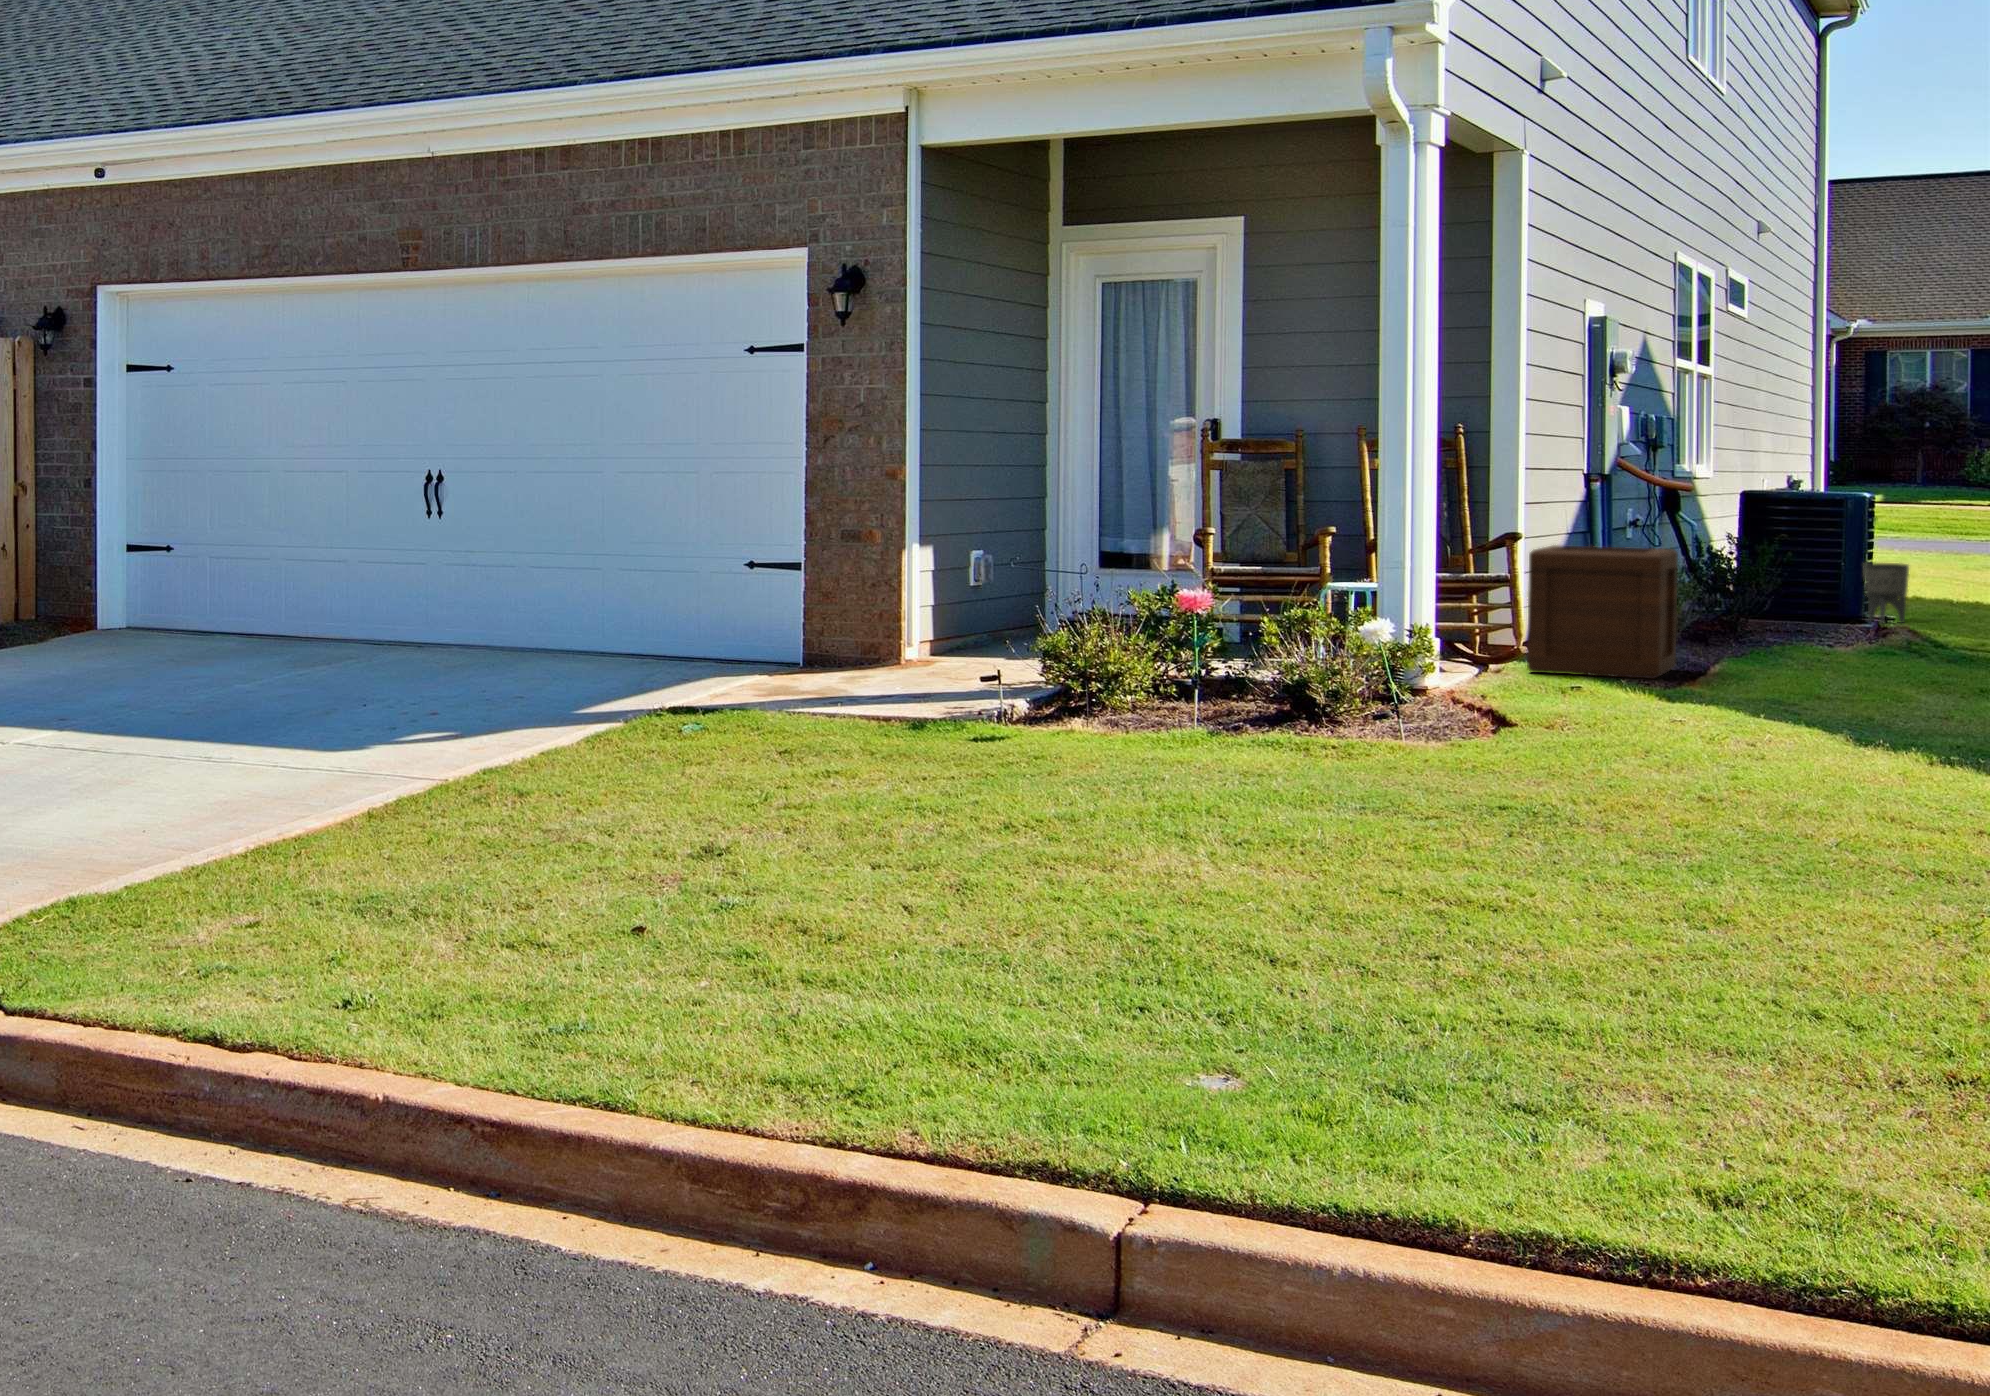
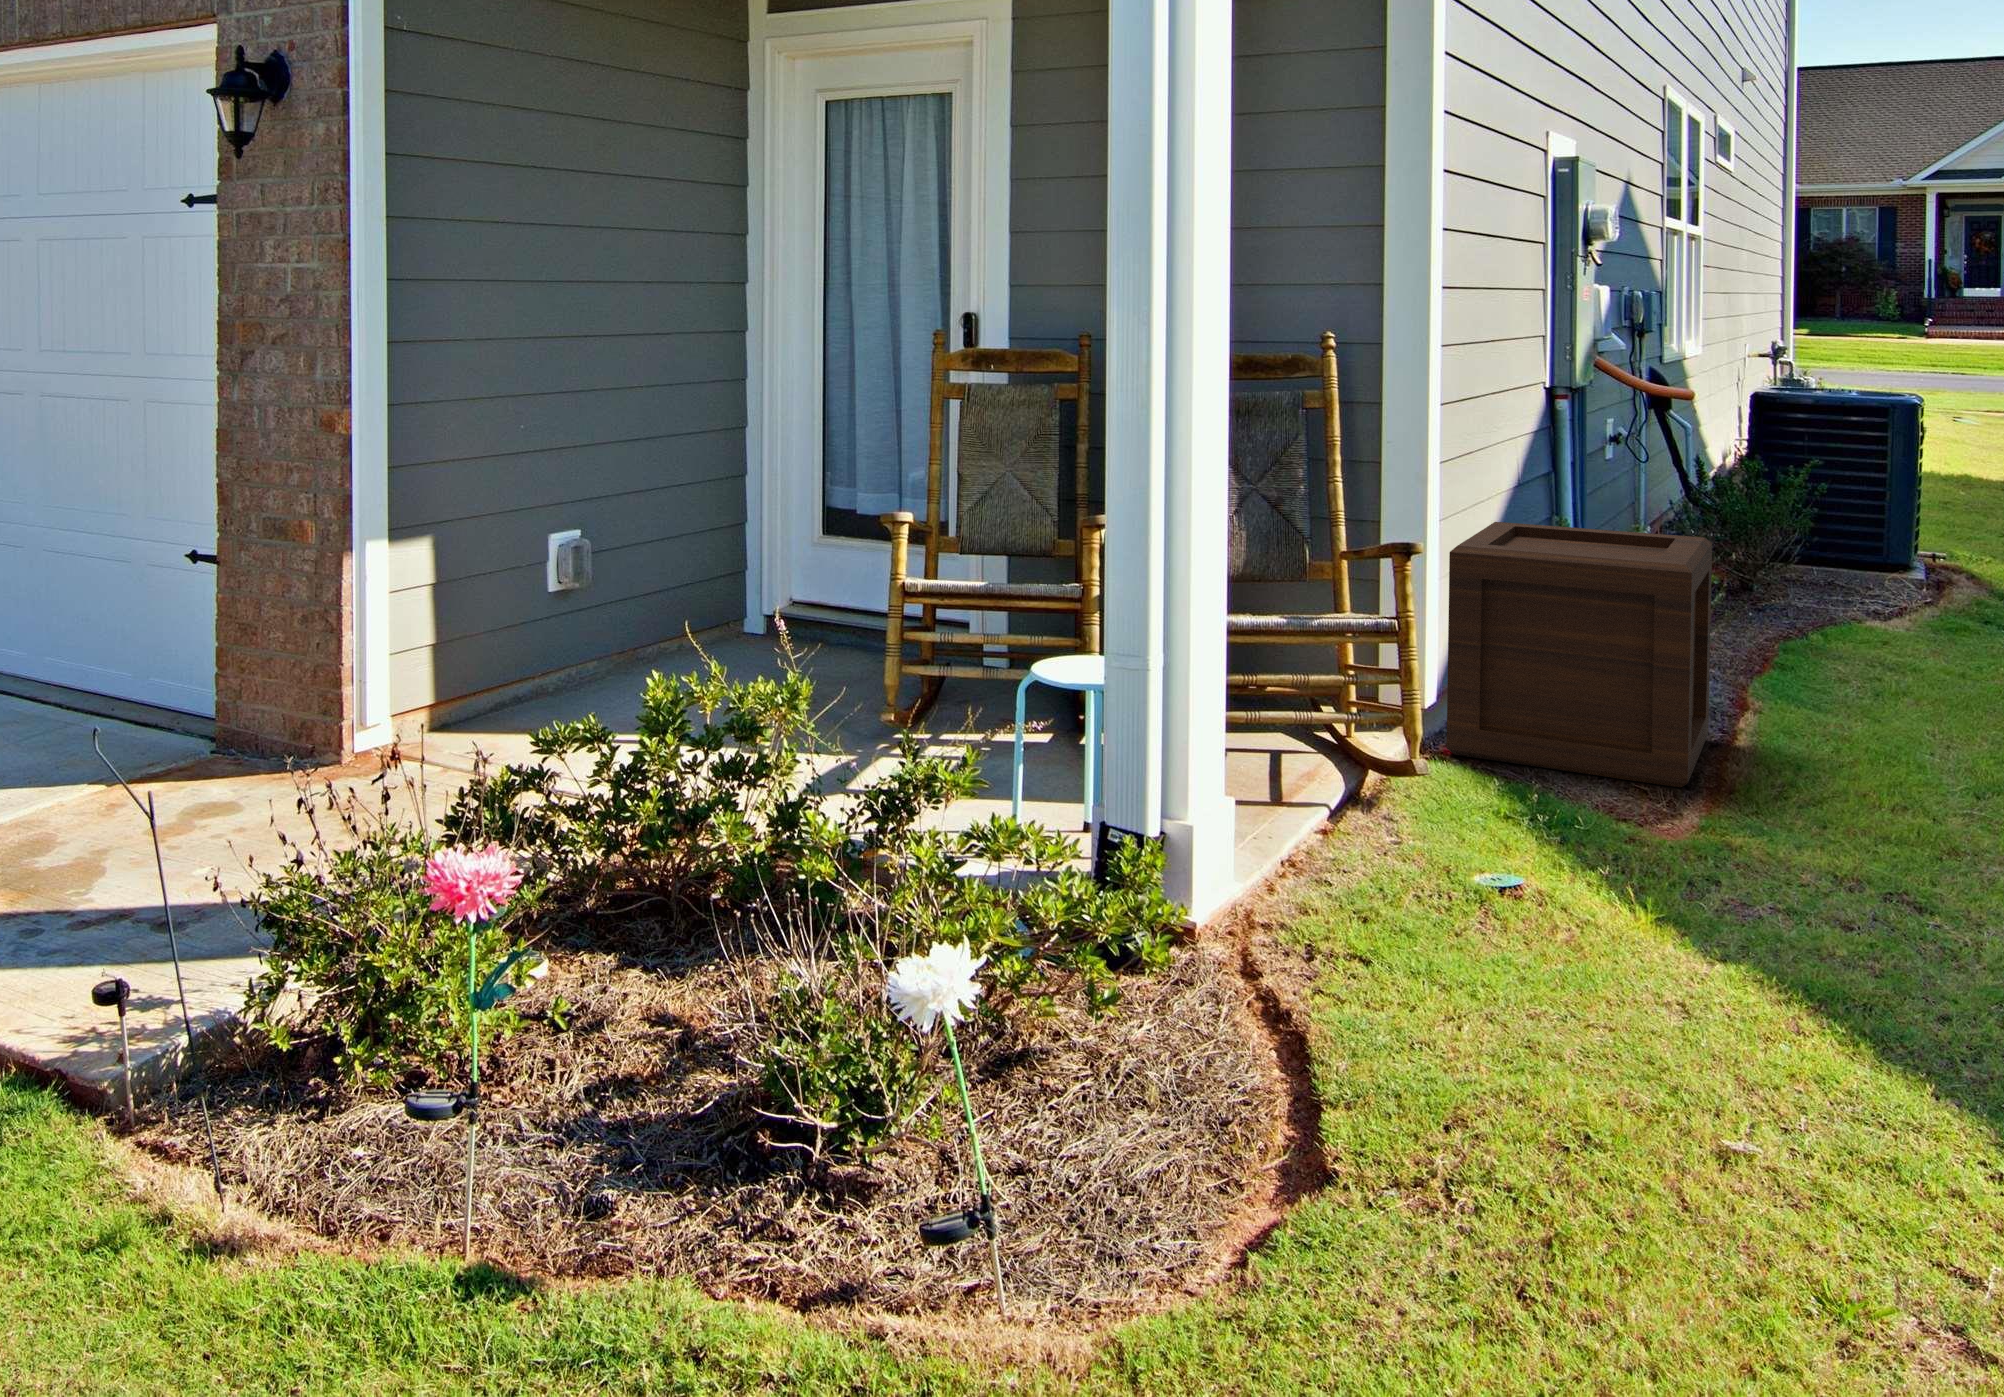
planter: present [1864,563,1909,623] -> none [1924,480,1990,562]

